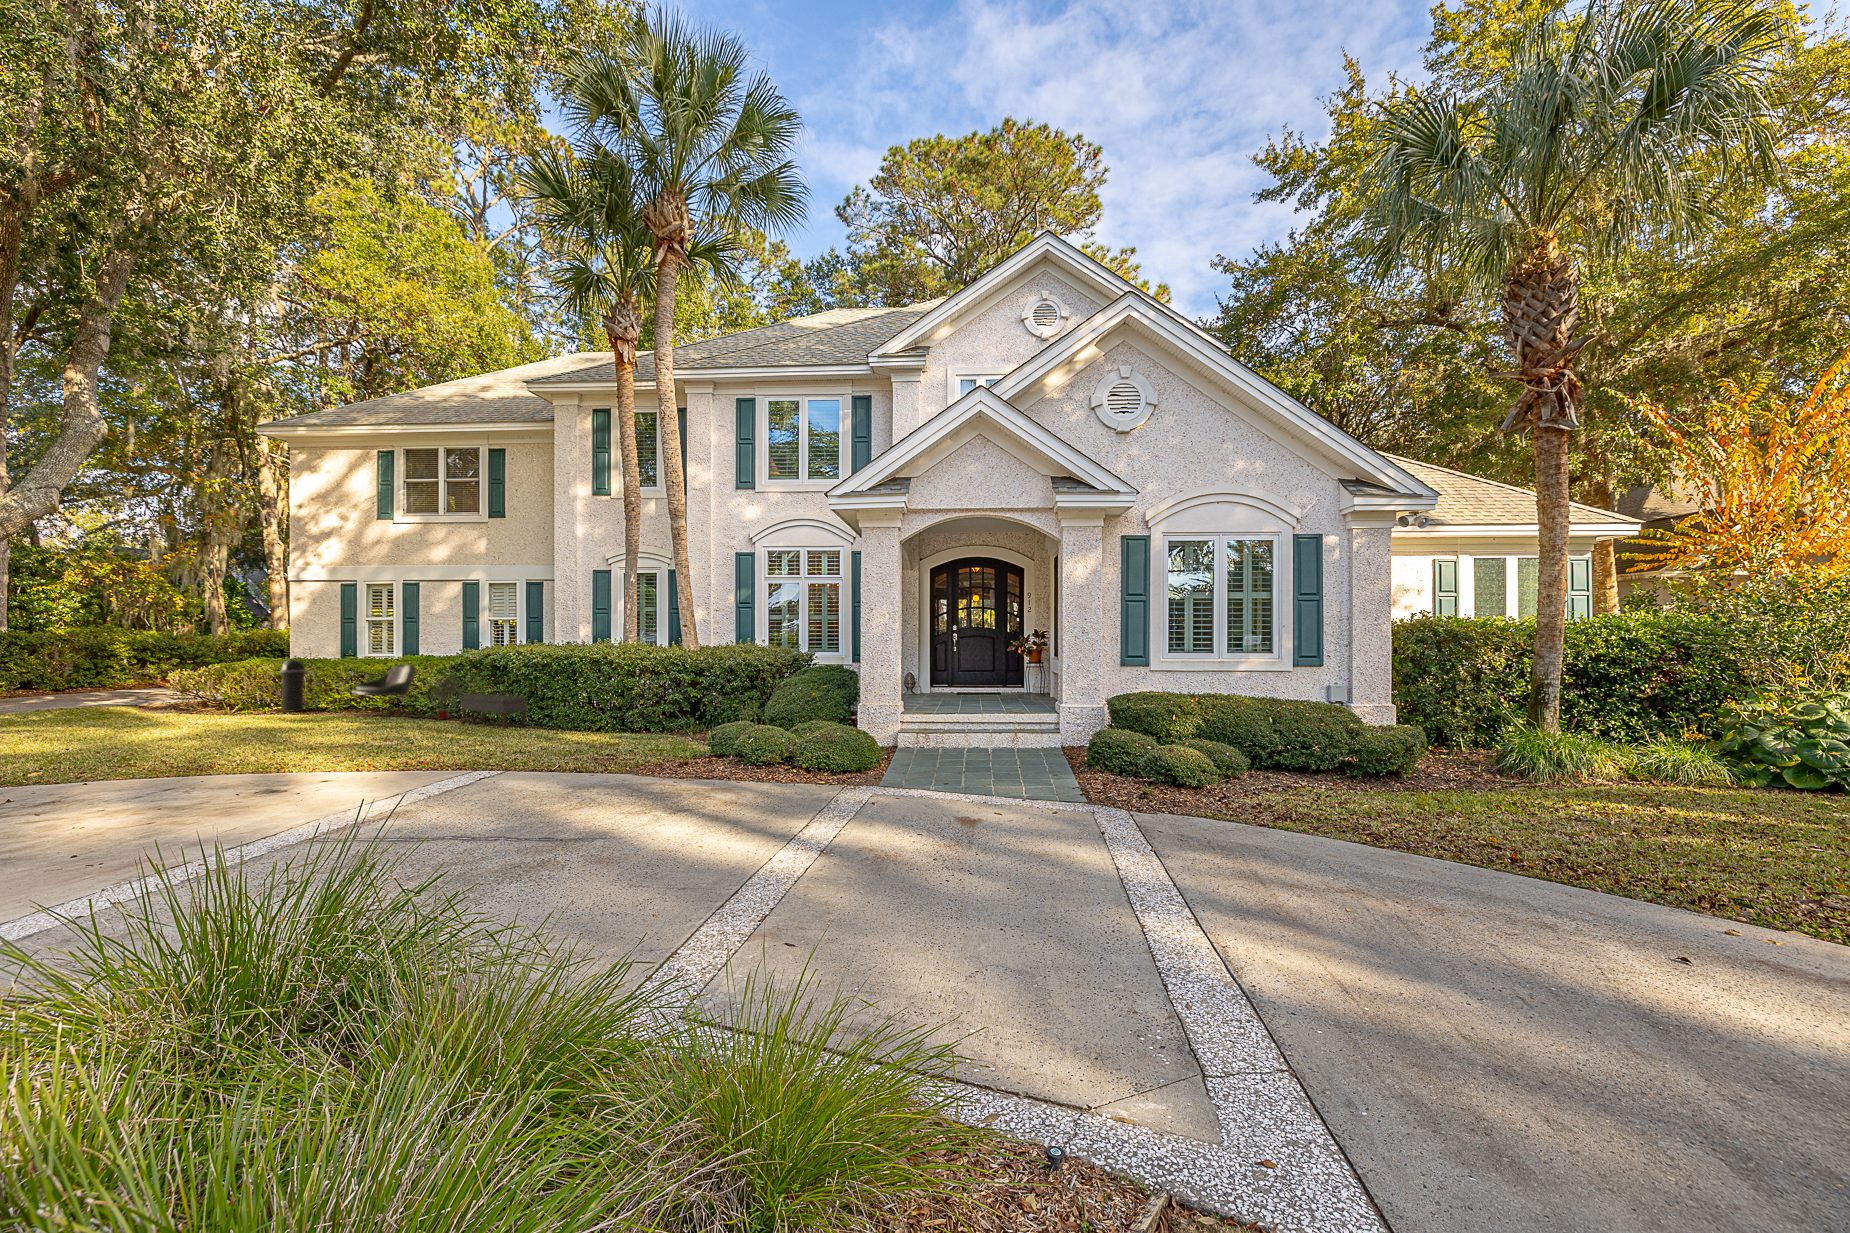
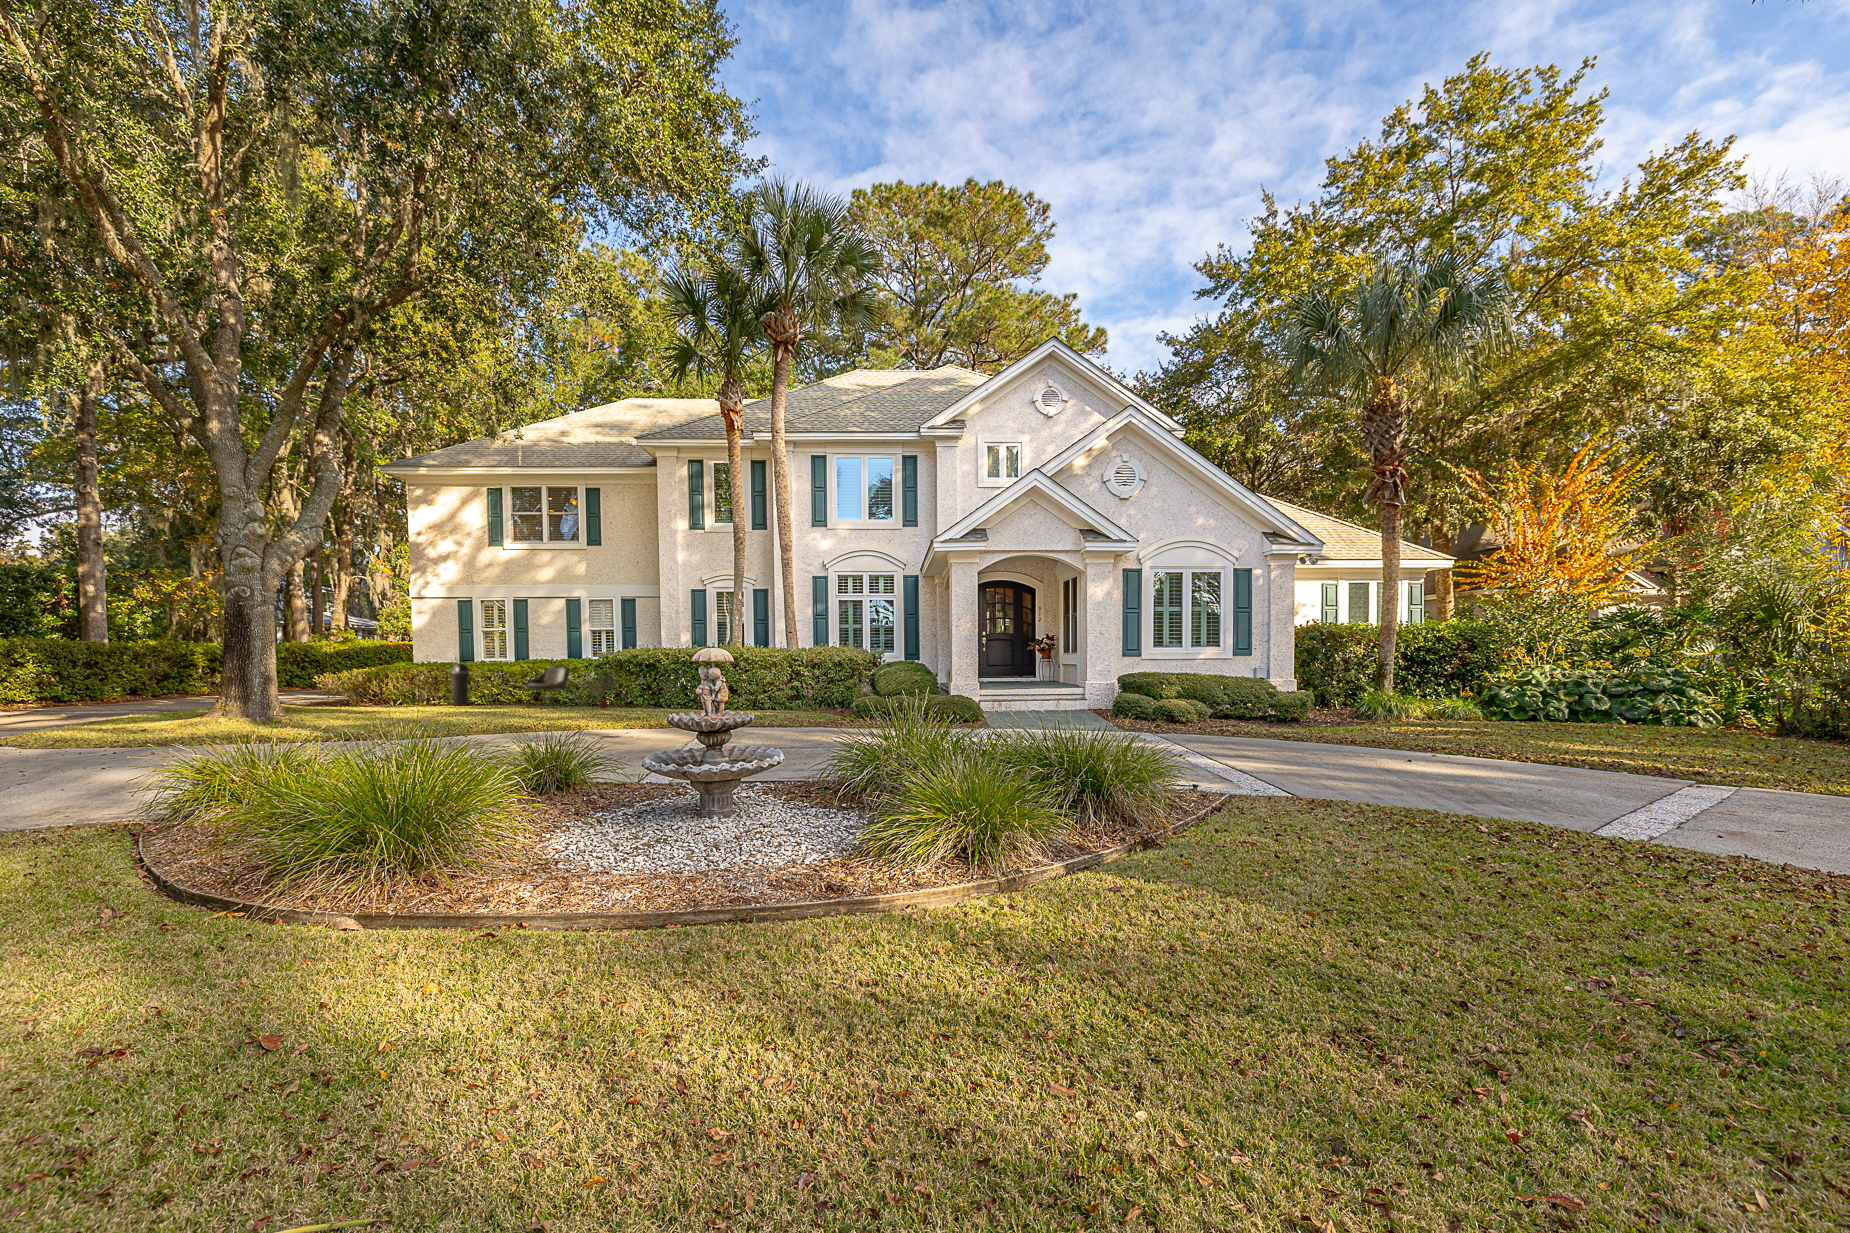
bench: present [461,693,527,729] -> none [627,686,682,712]

